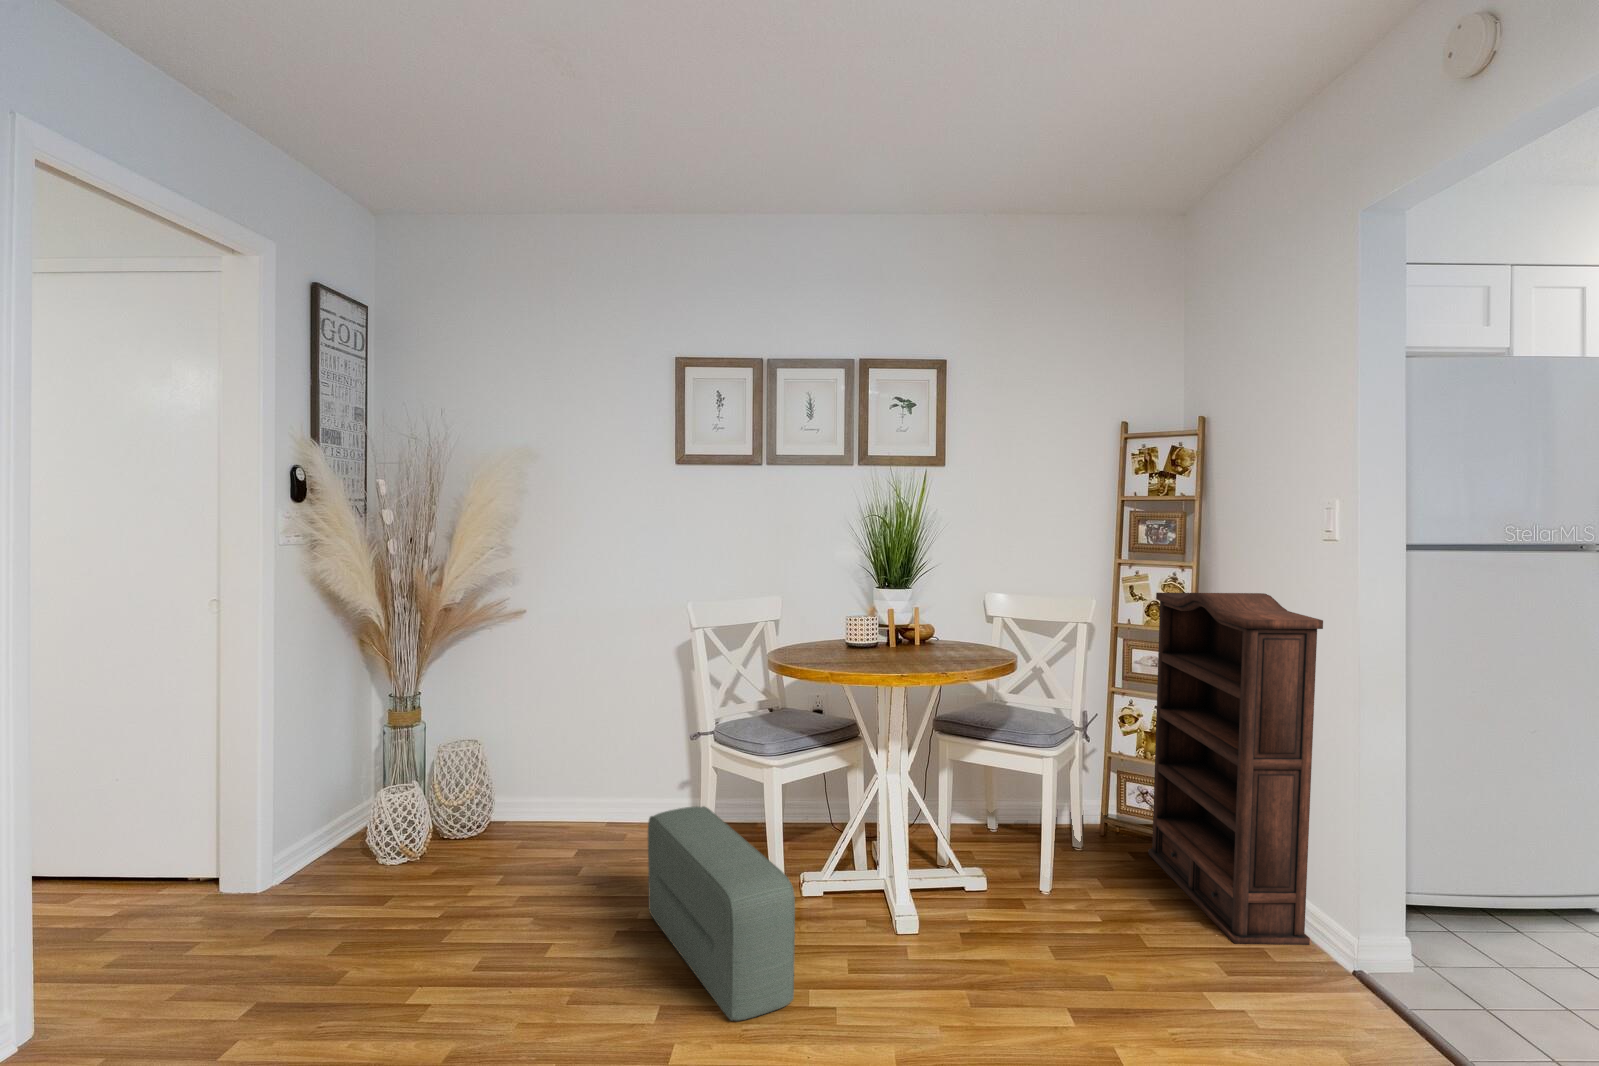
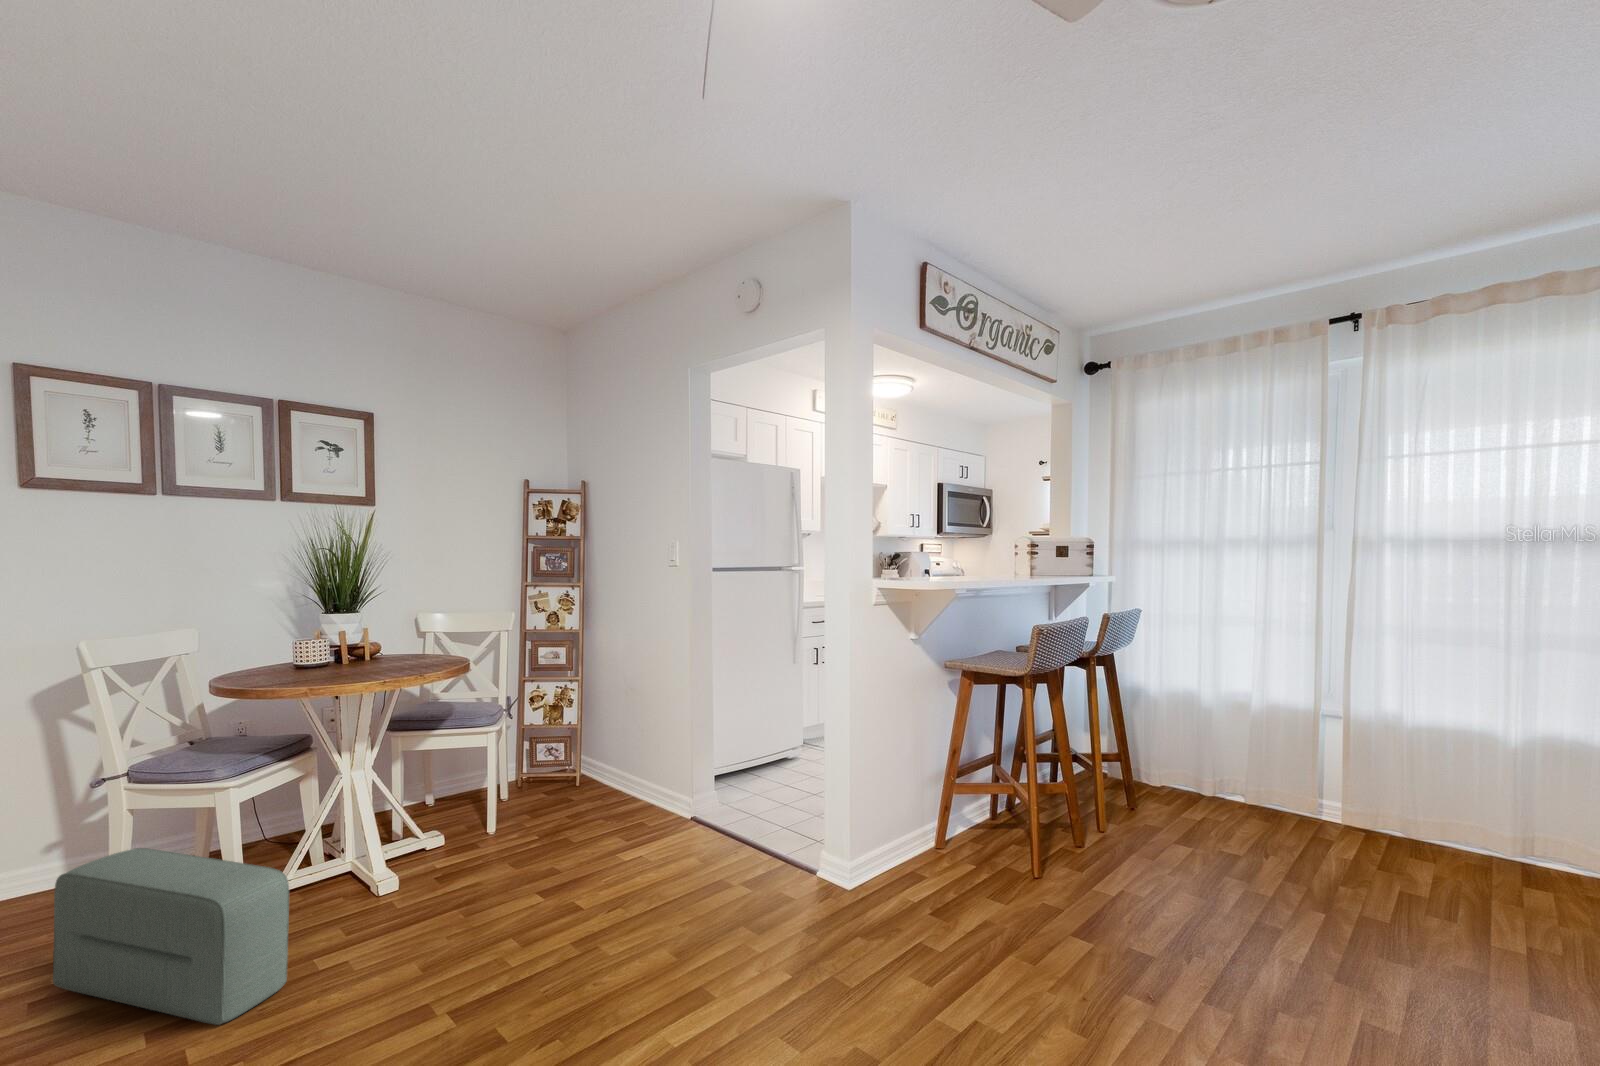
bookshelf: present [1148,593,1323,945] -> none [557,596,667,826]

